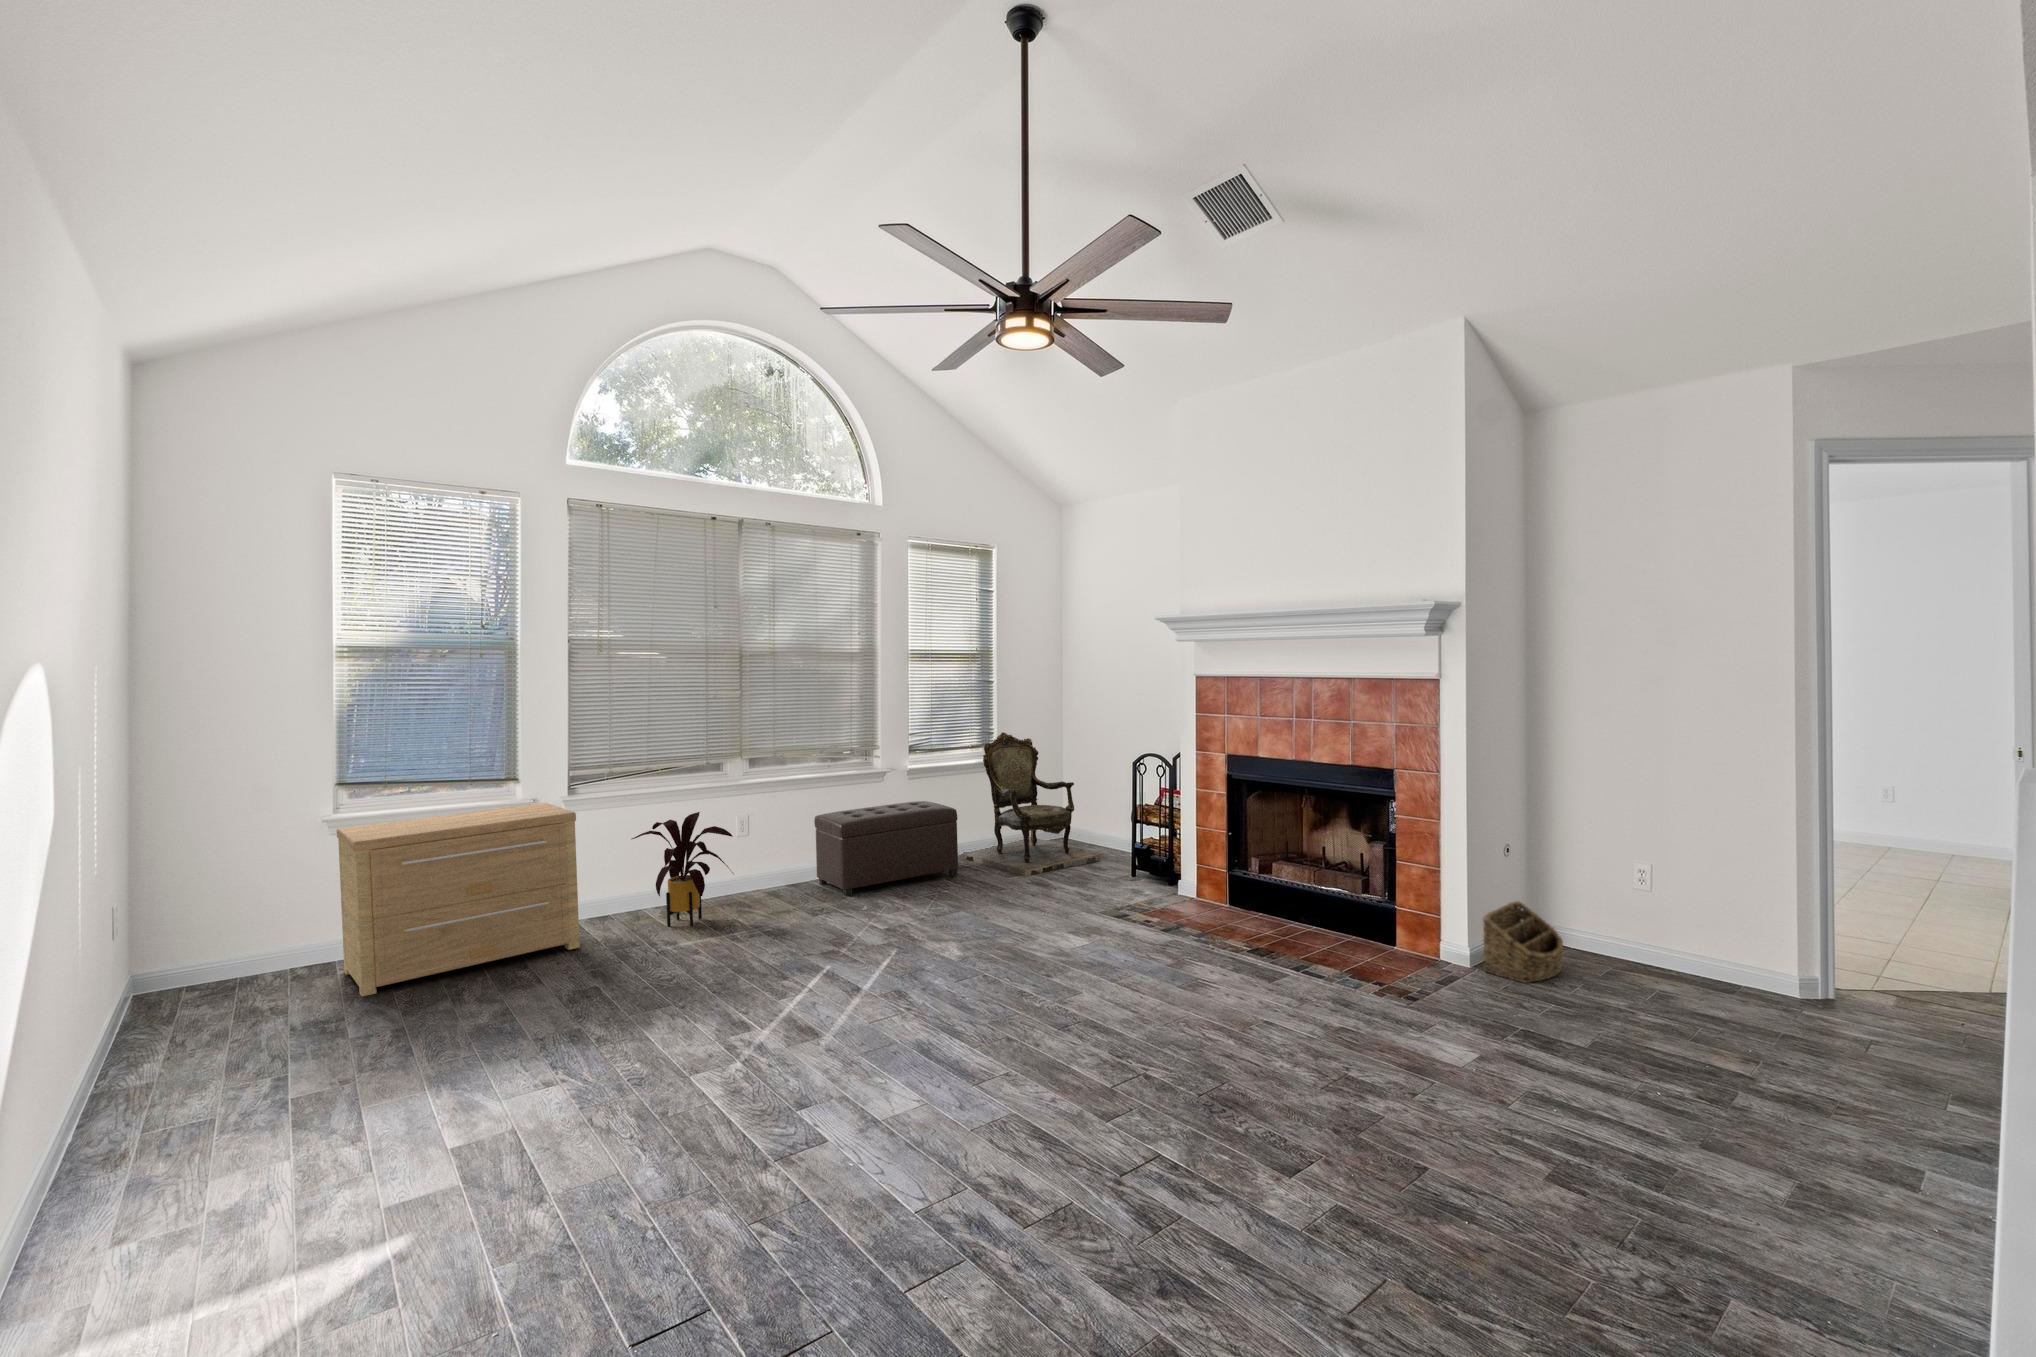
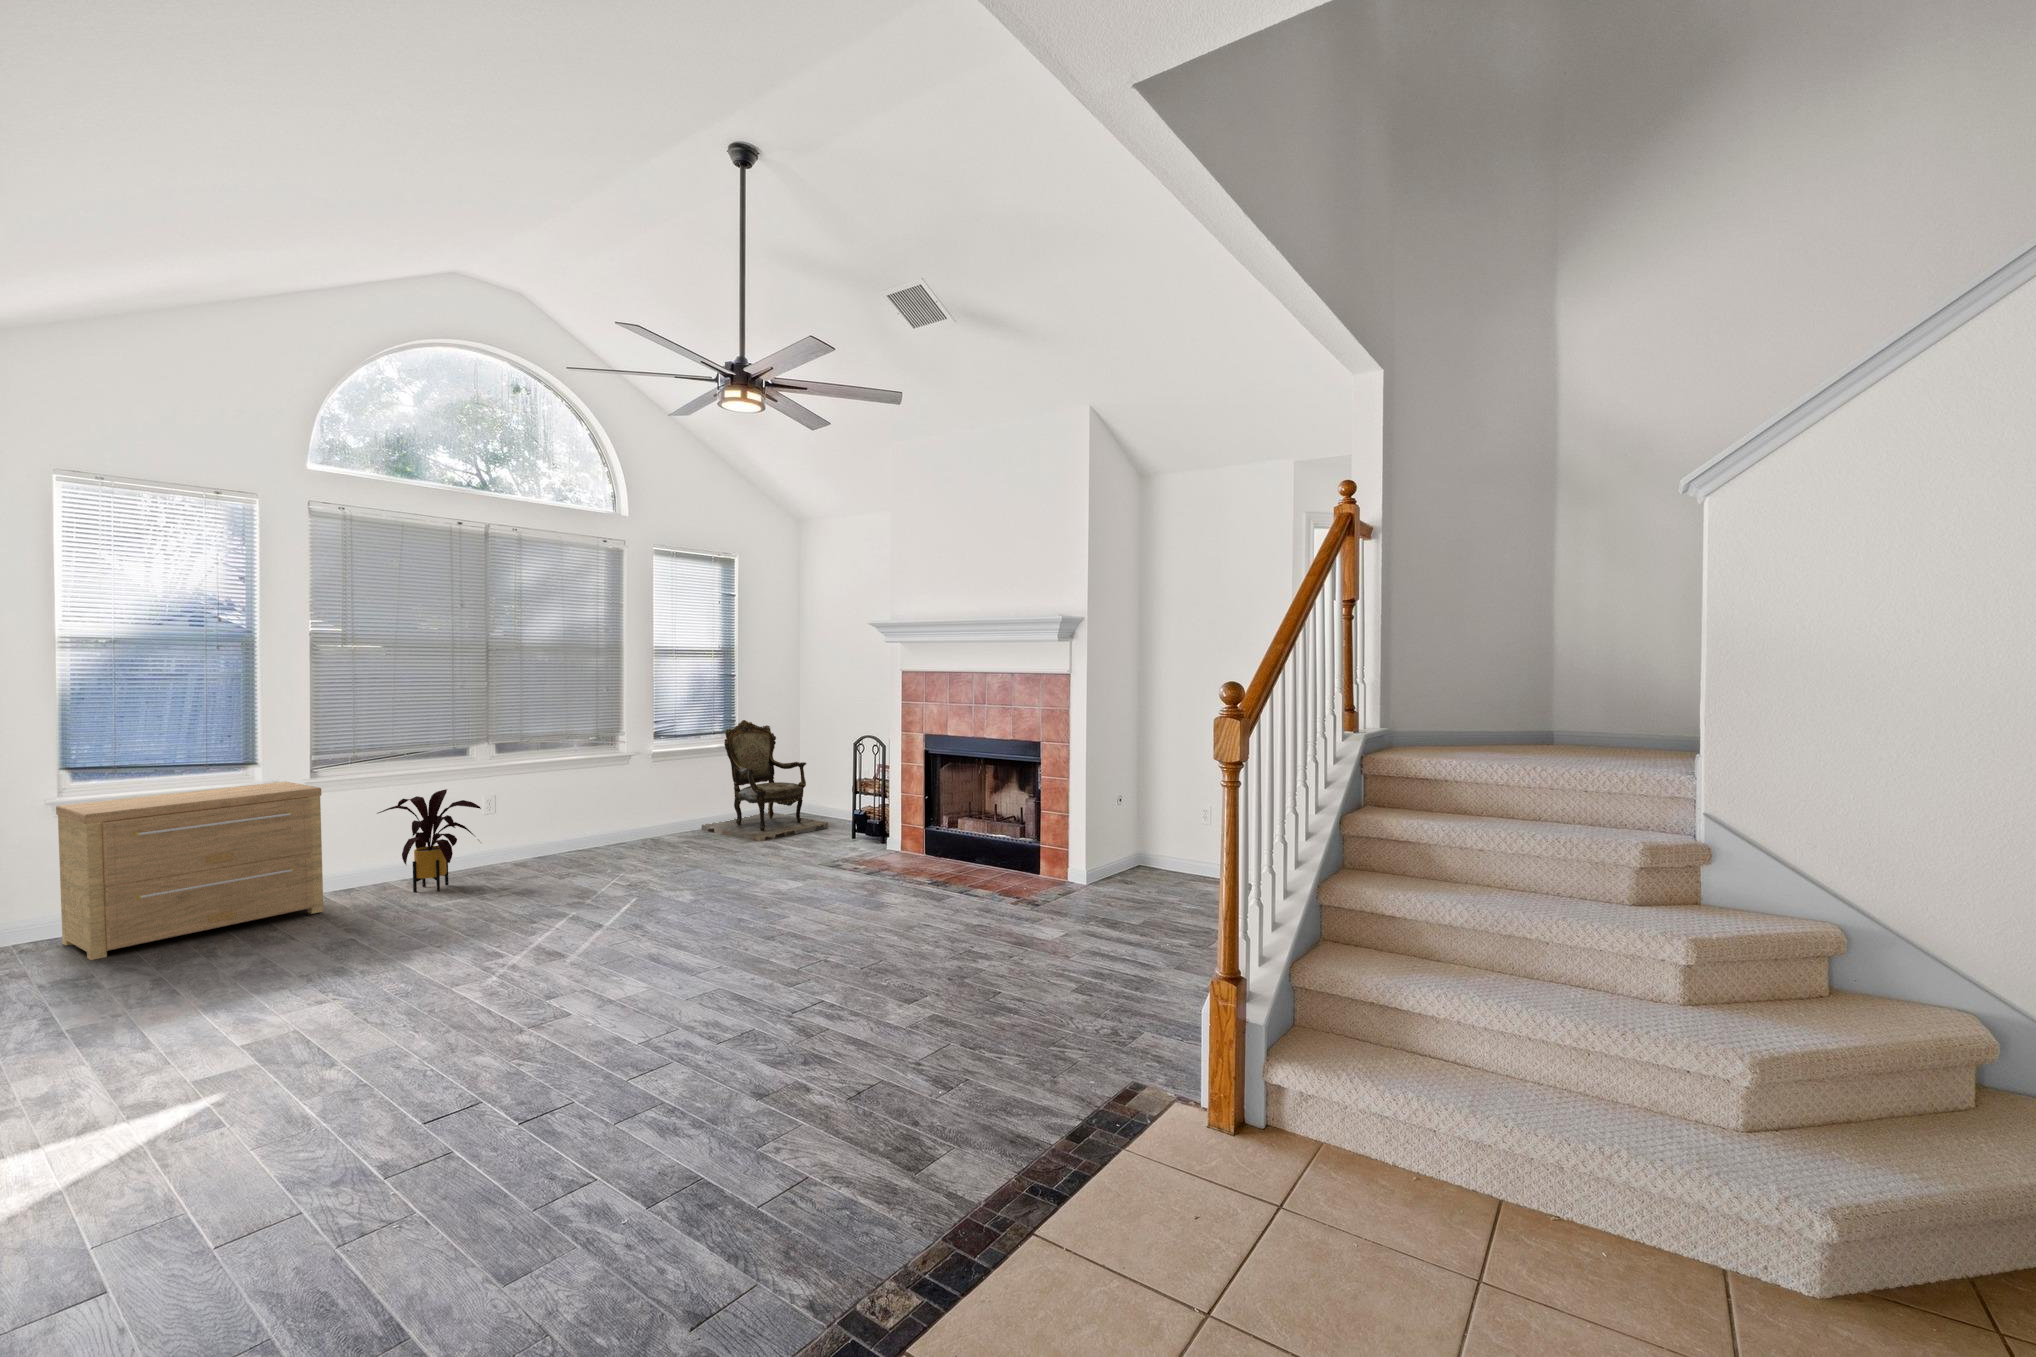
ottoman: present [814,801,958,897] -> none [562,780,699,863]
basket: present [1483,901,1563,983] -> none [1094,835,1149,891]

